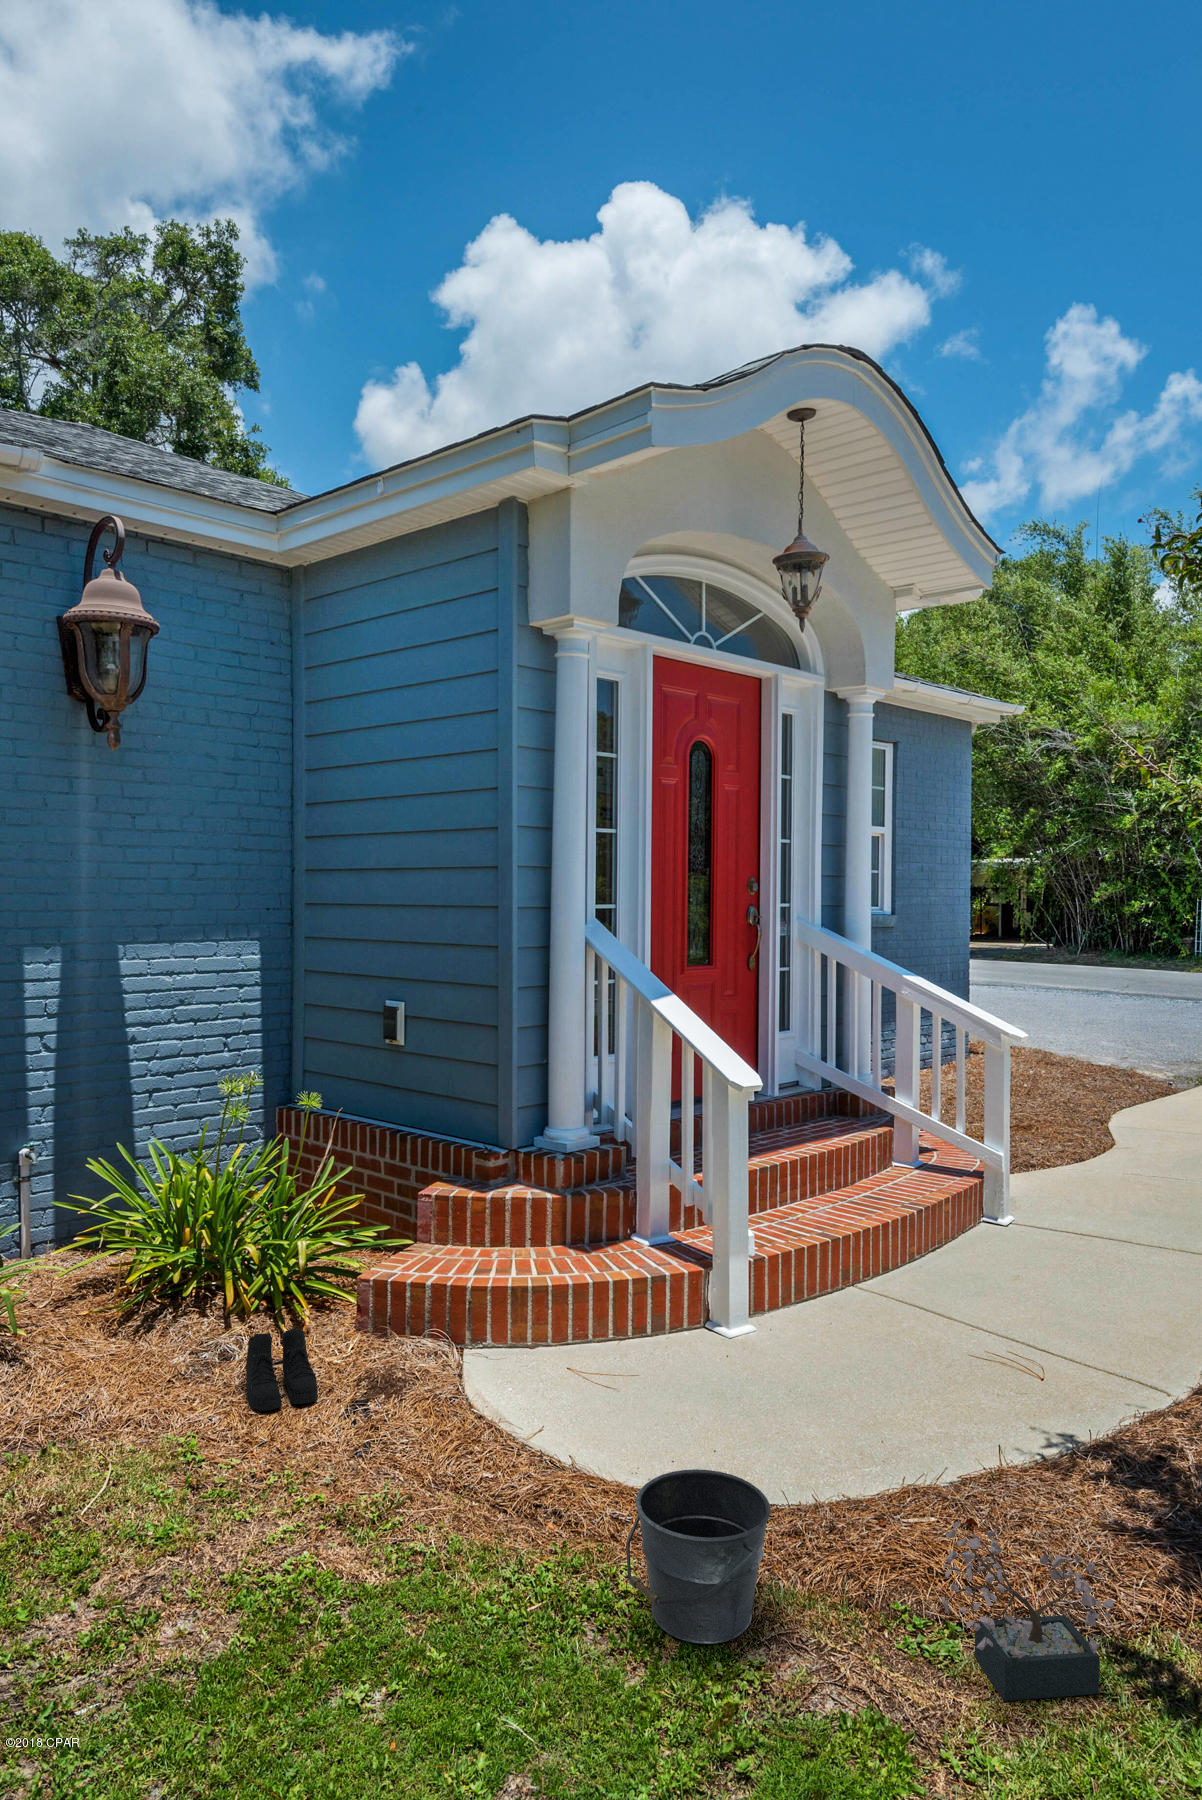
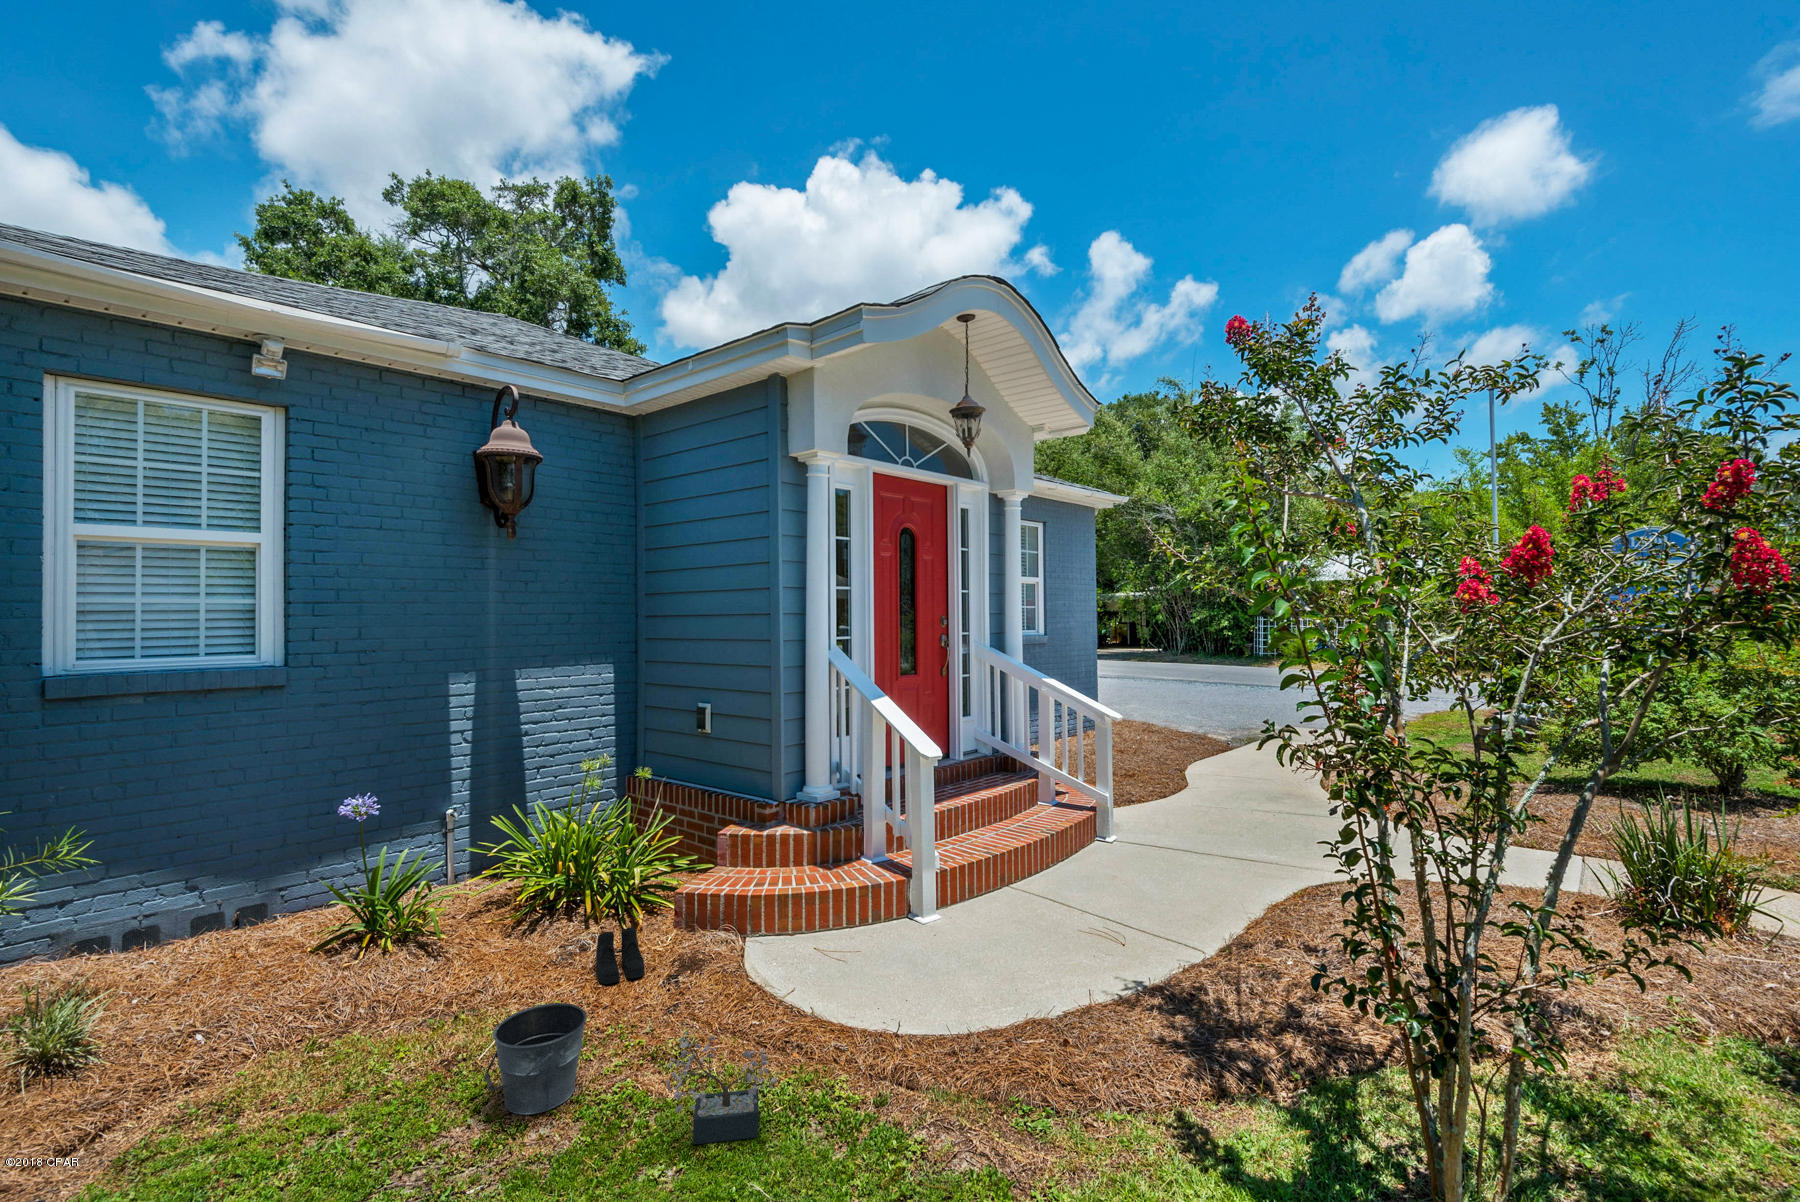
bucket: present [626,1469,771,1644] -> present [484,1003,587,1115]
decorative plant: present [942,1522,1113,1701] -> present [666,1032,777,1145]

